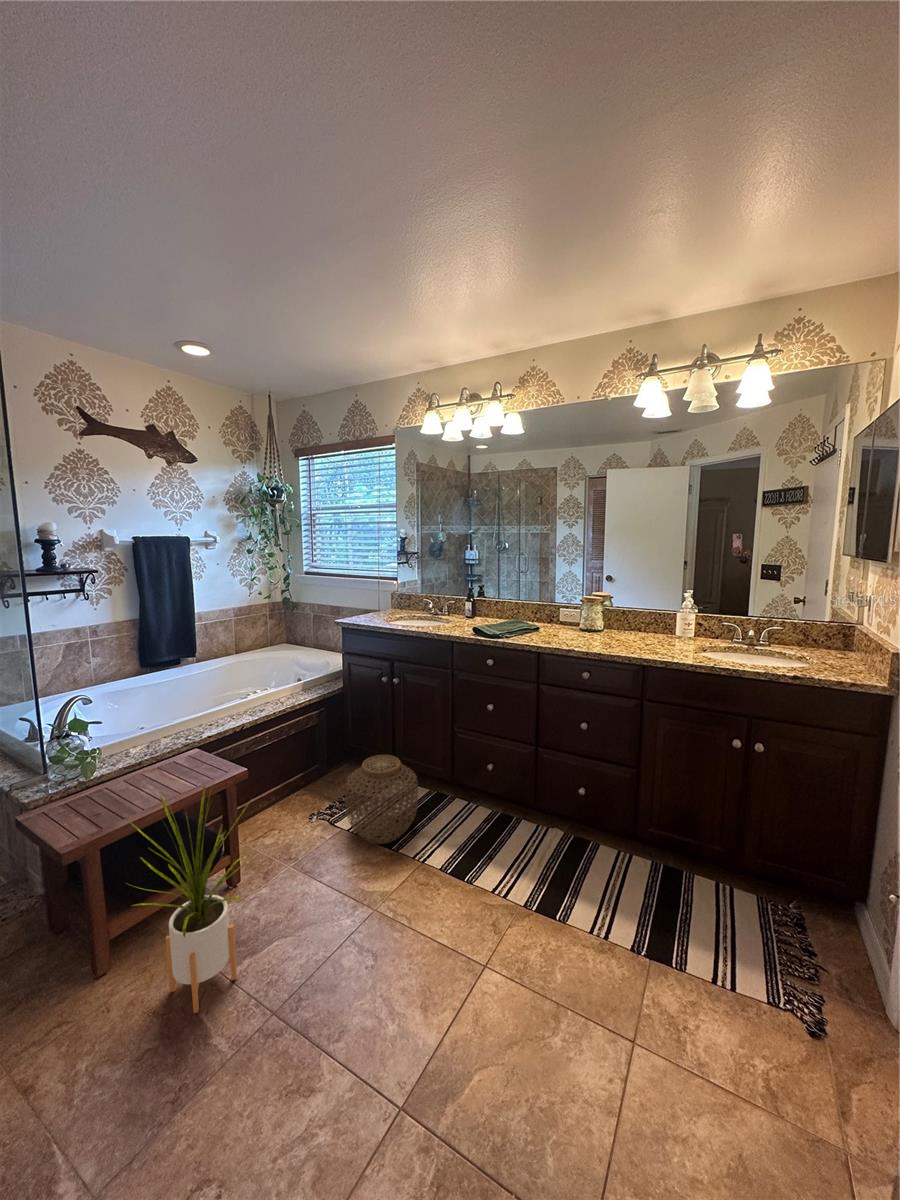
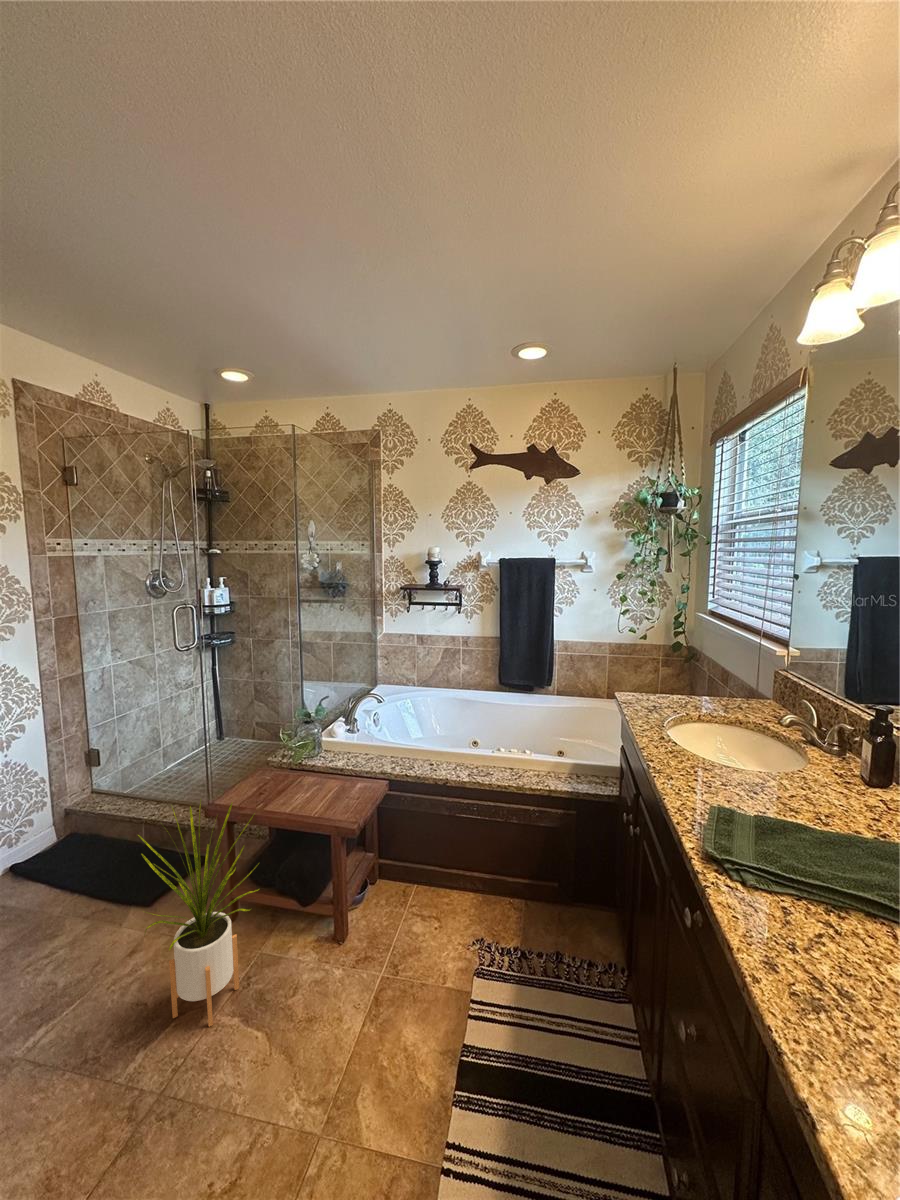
woven basket: present [345,755,418,844] -> none [429,918,549,1089]

